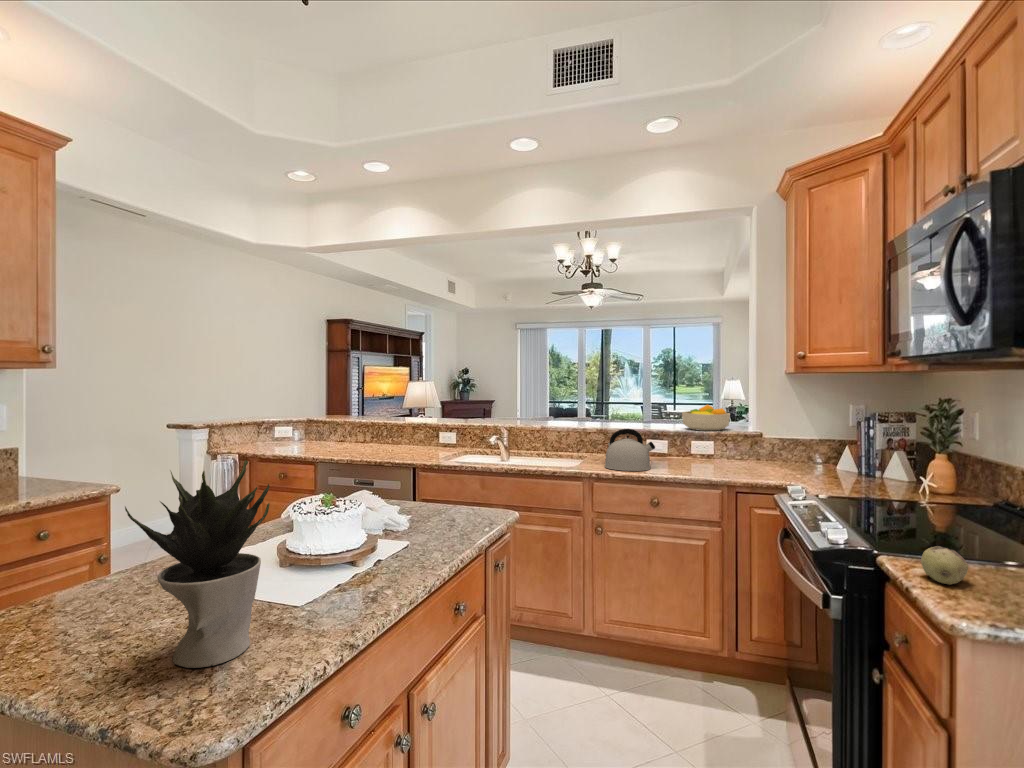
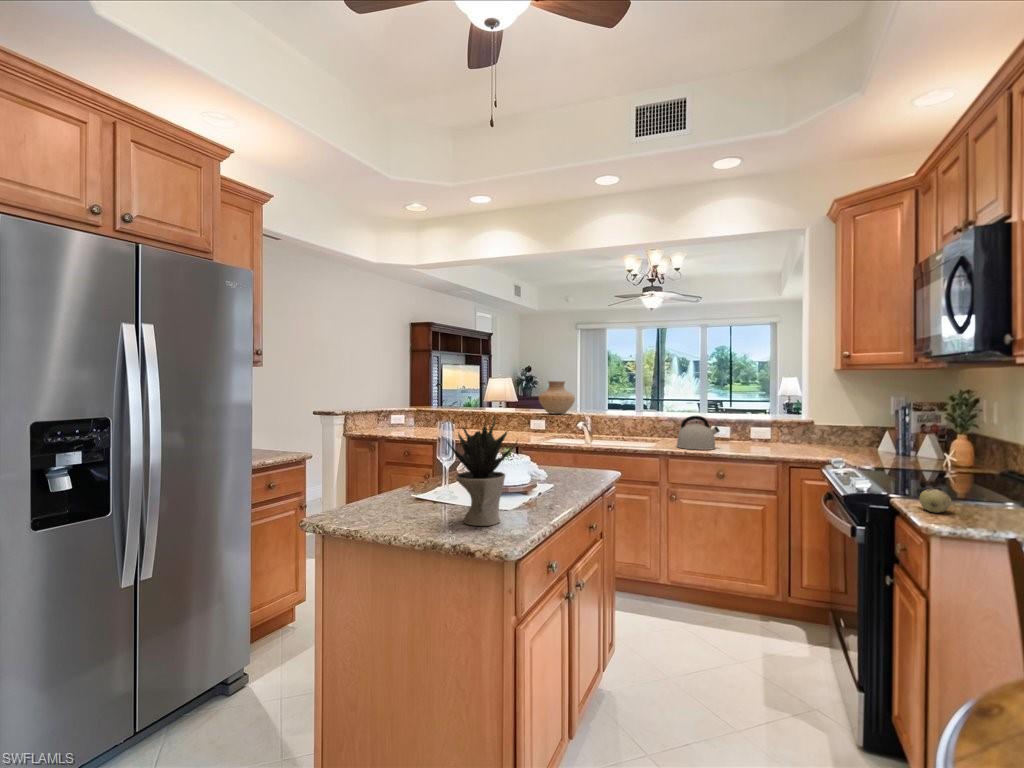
vase: none [448,386,491,425] -> present [539,381,575,414]
fruit bowl: present [682,405,730,431] -> none [742,397,784,419]

